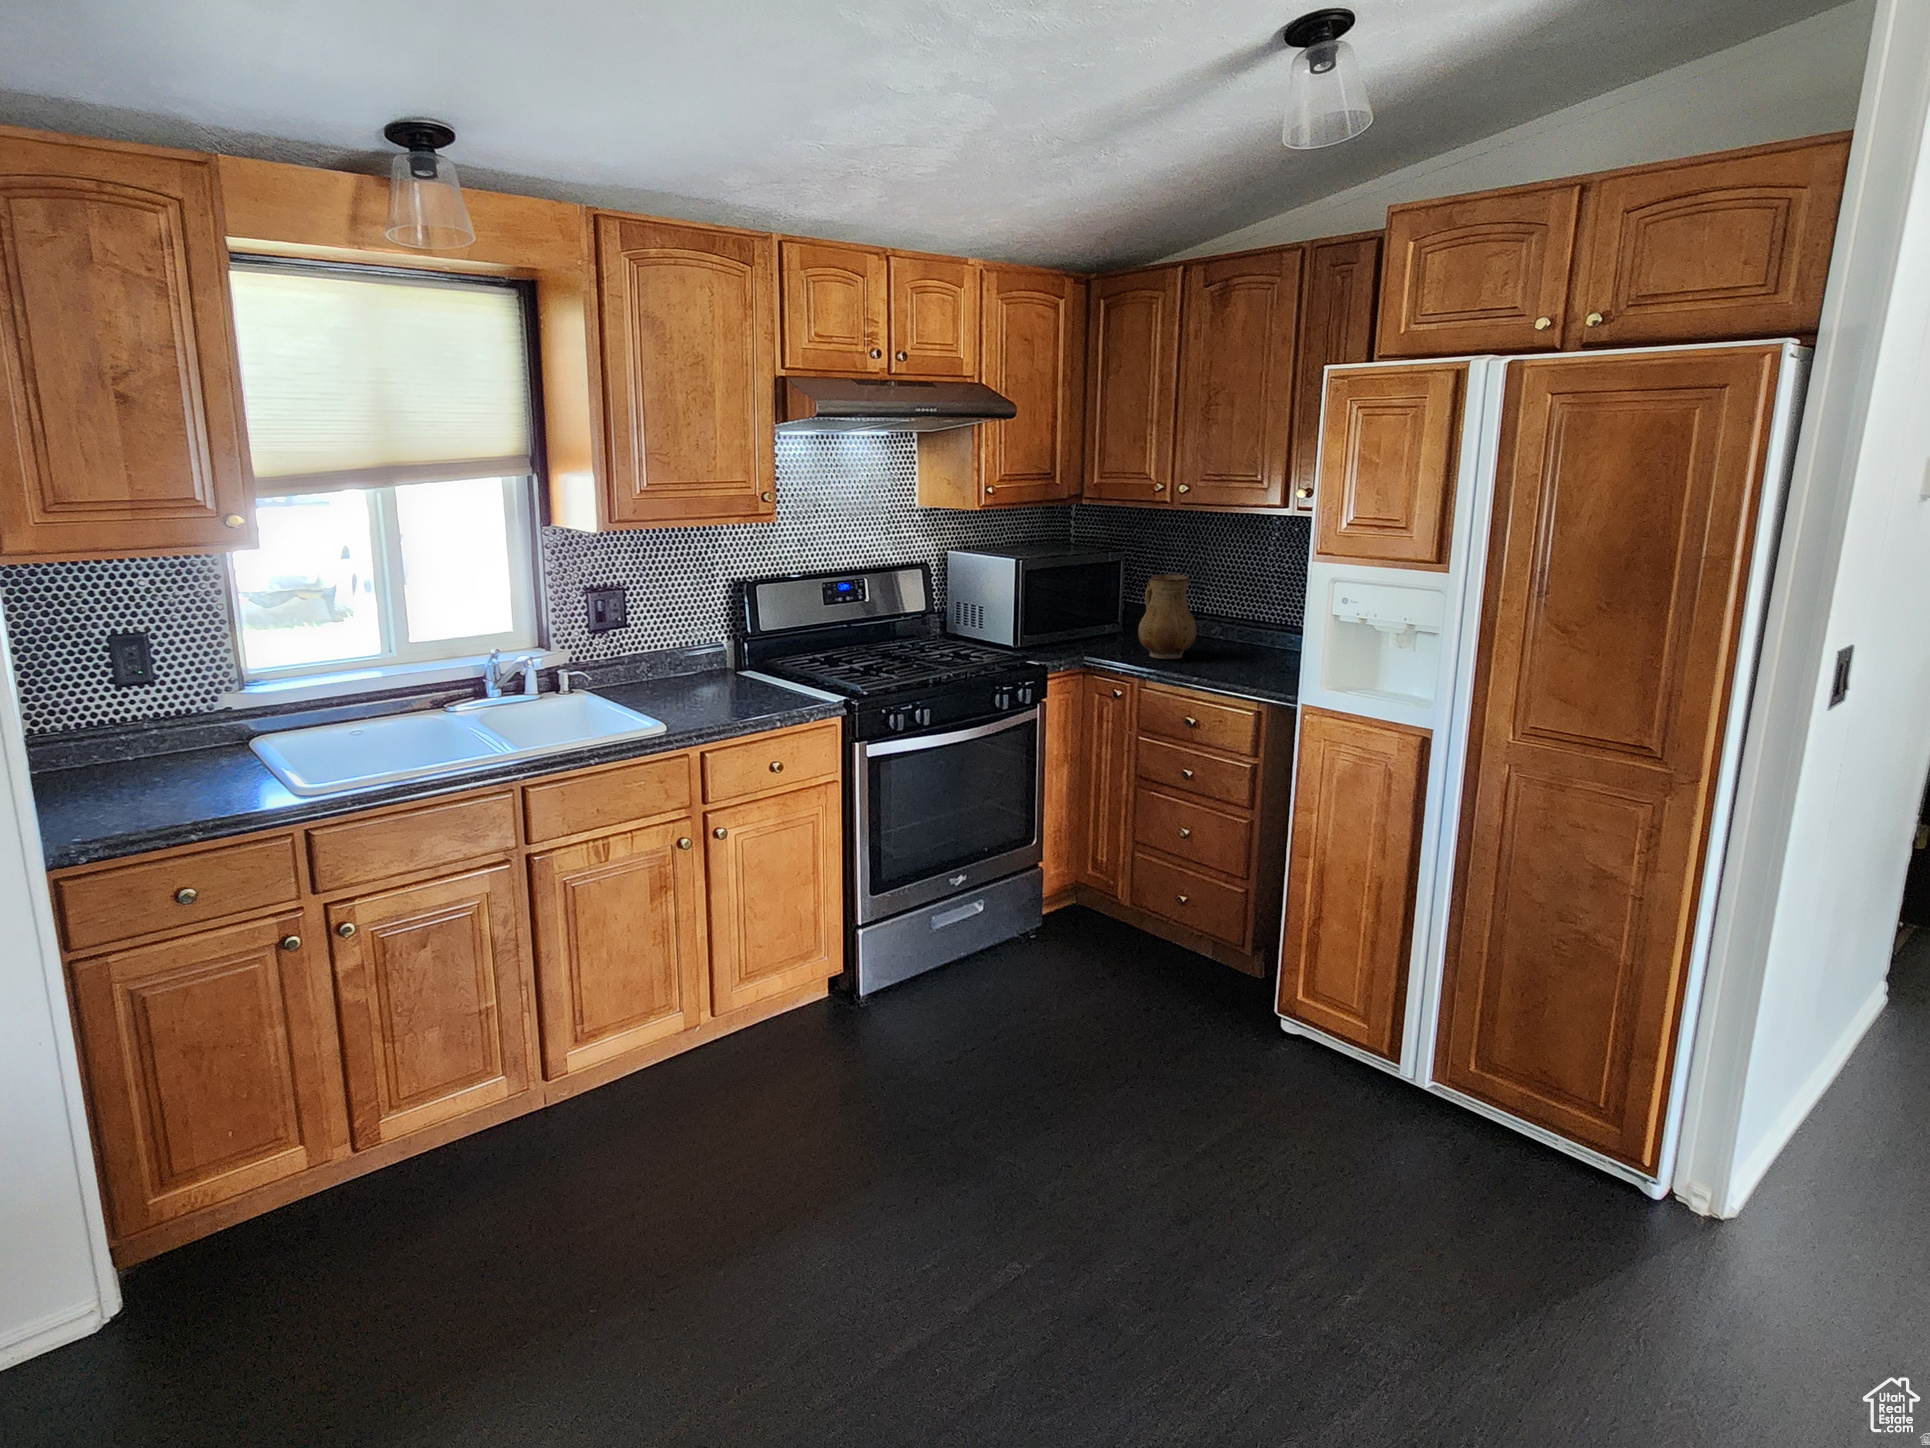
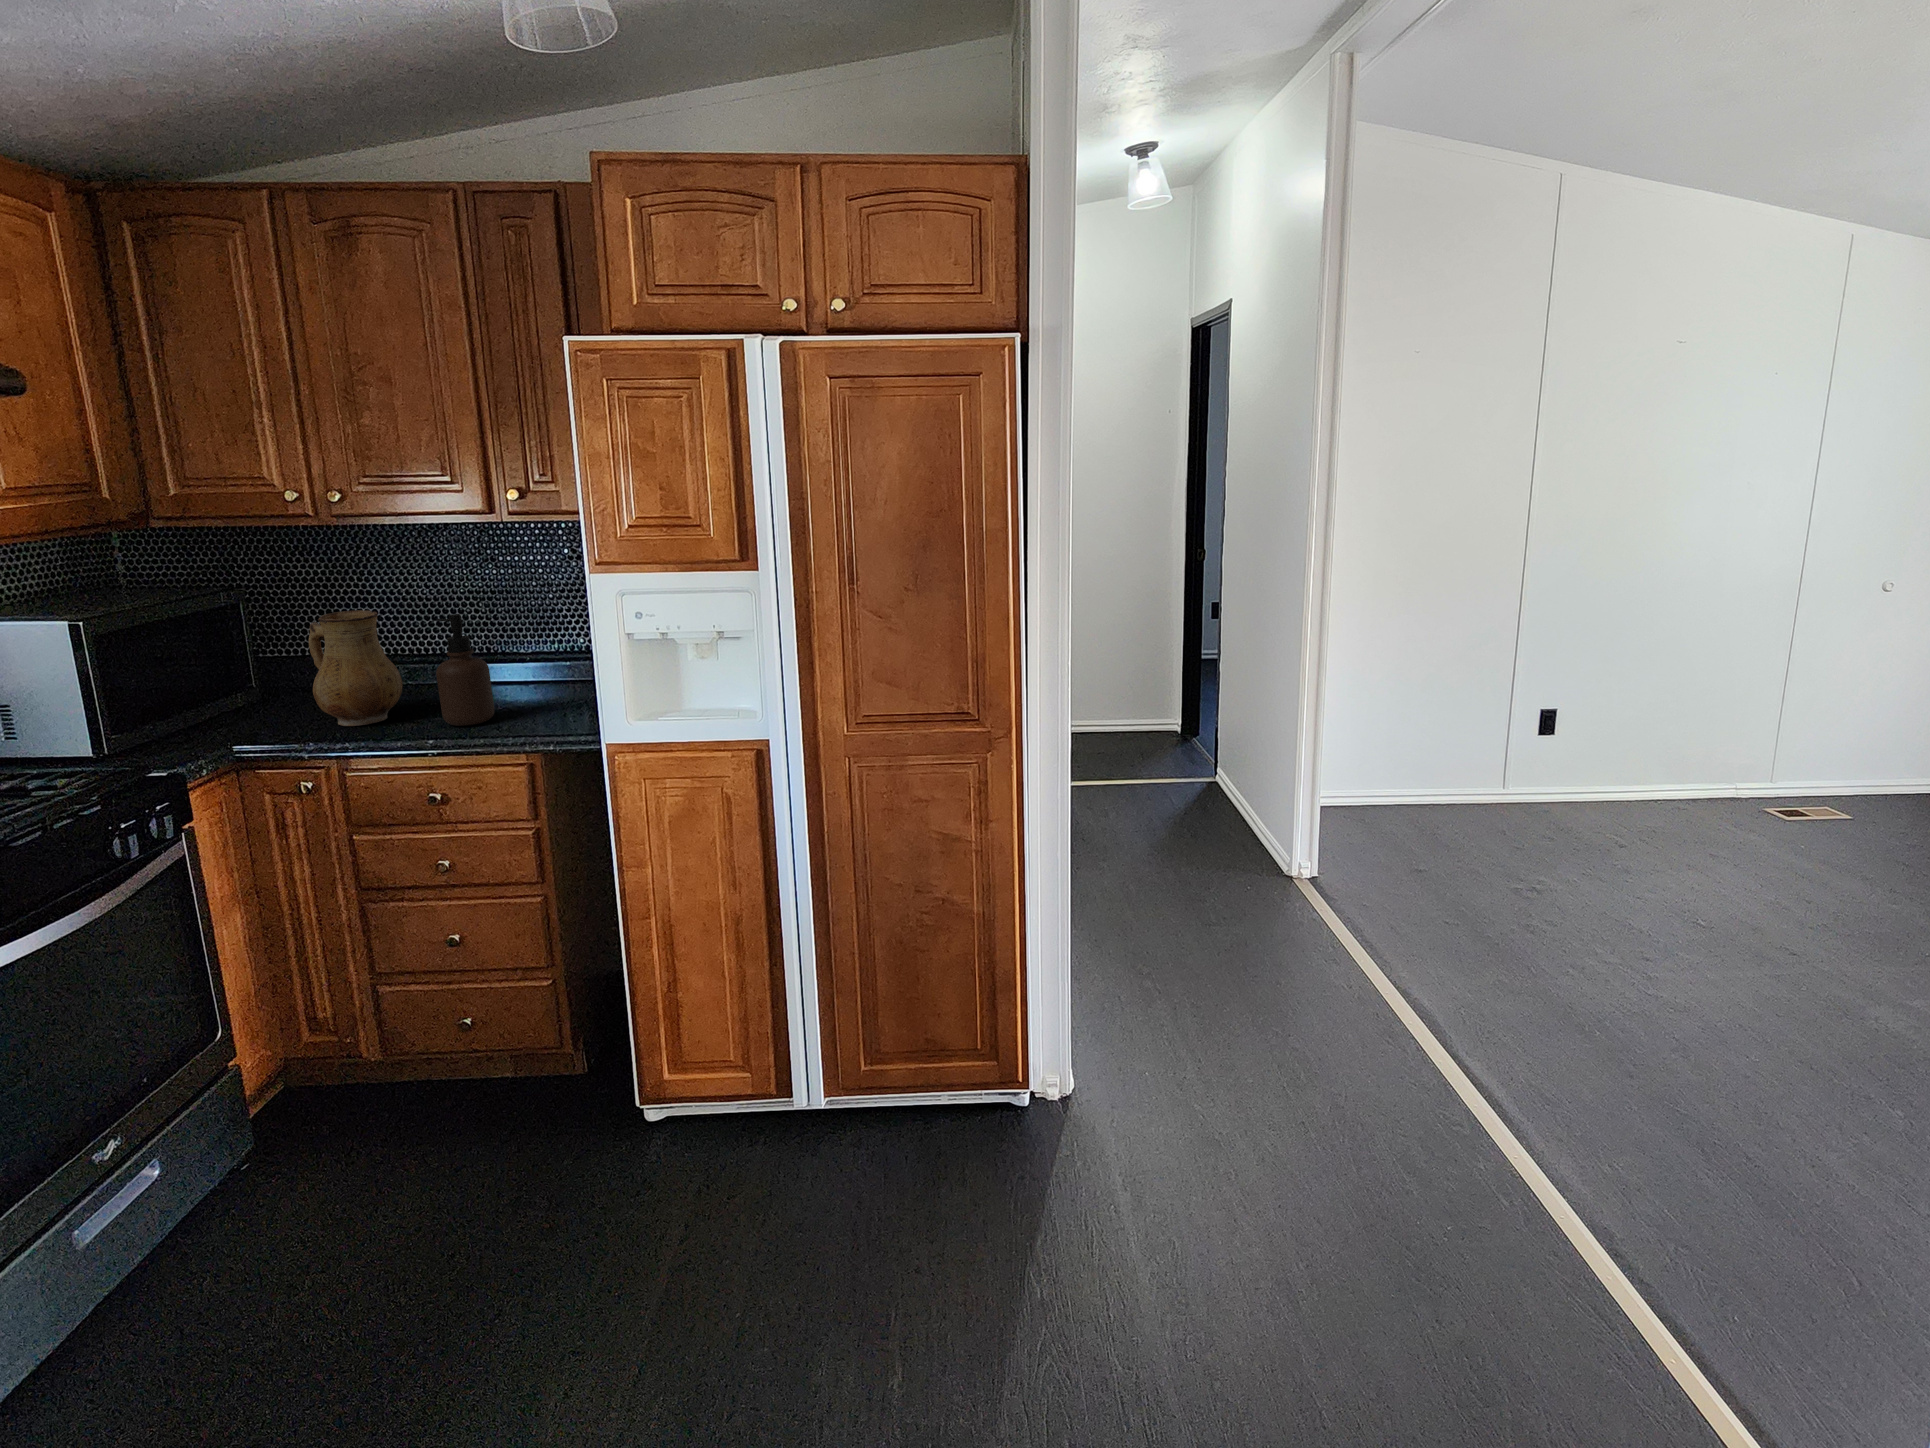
soap dispenser: none [1213,585,1253,673] -> present [436,614,494,726]

